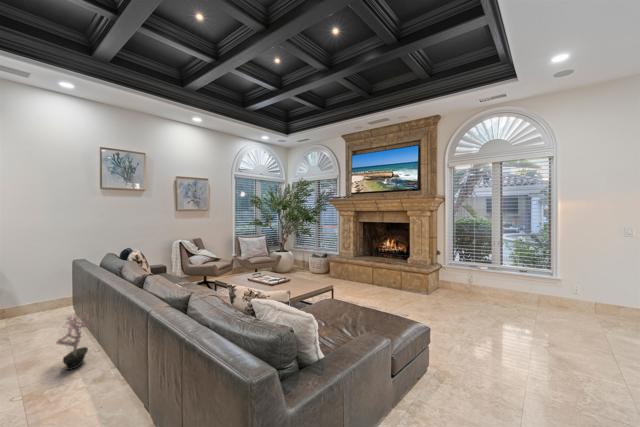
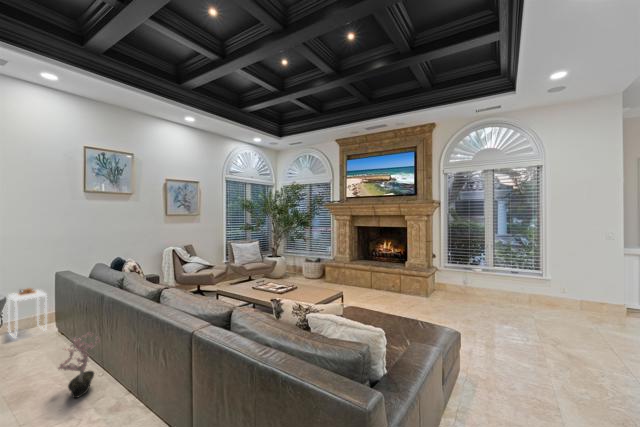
side table: none [33,274,64,317] -> present [8,288,47,337]

